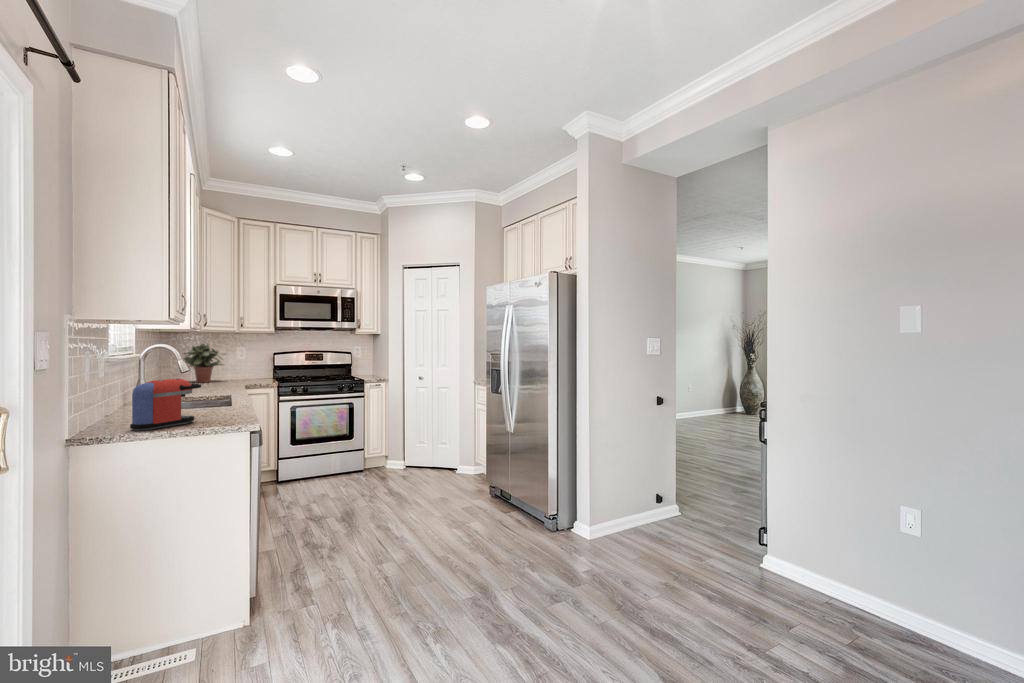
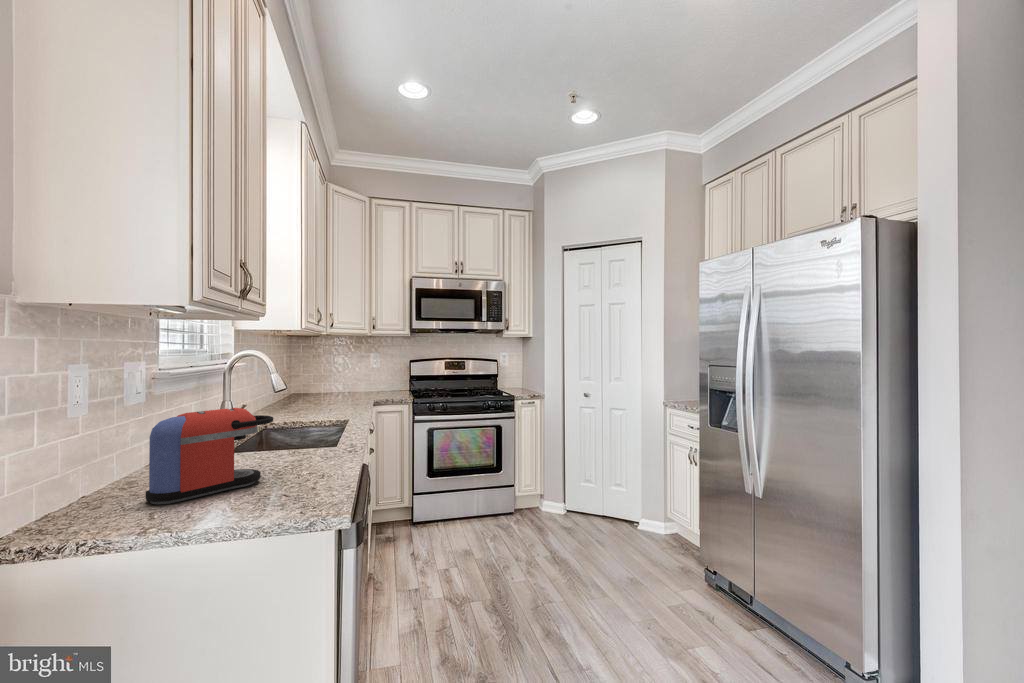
potted plant: present [183,343,225,383] -> none [312,349,359,395]

